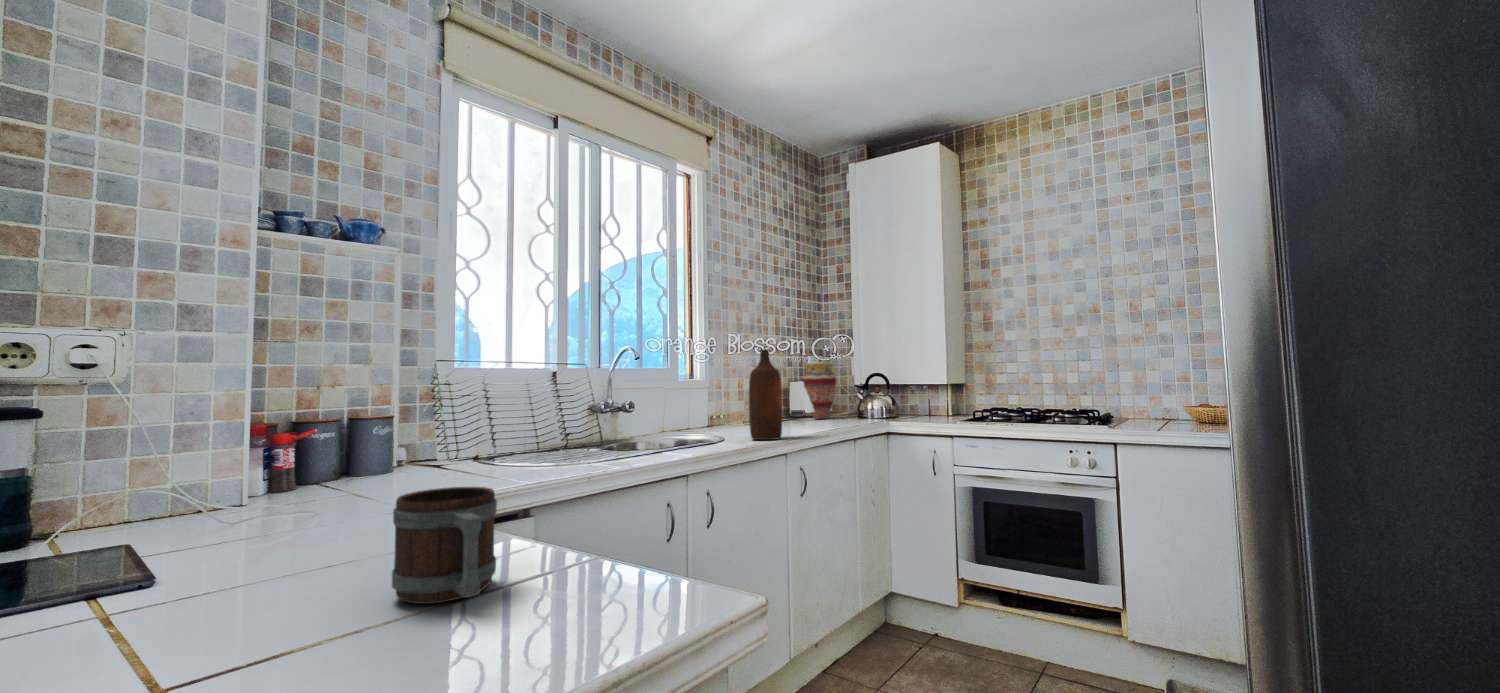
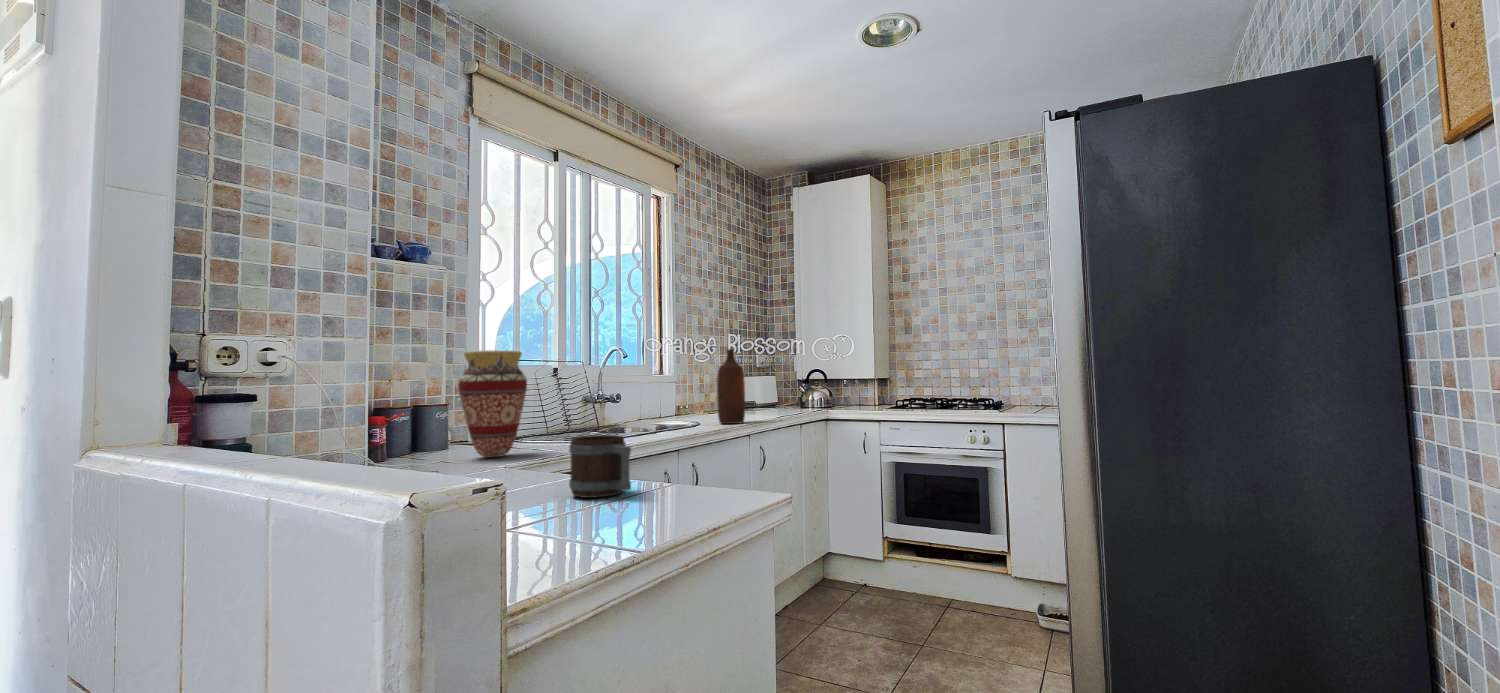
vase: present [803,362,837,419] -> present [459,350,527,458]

